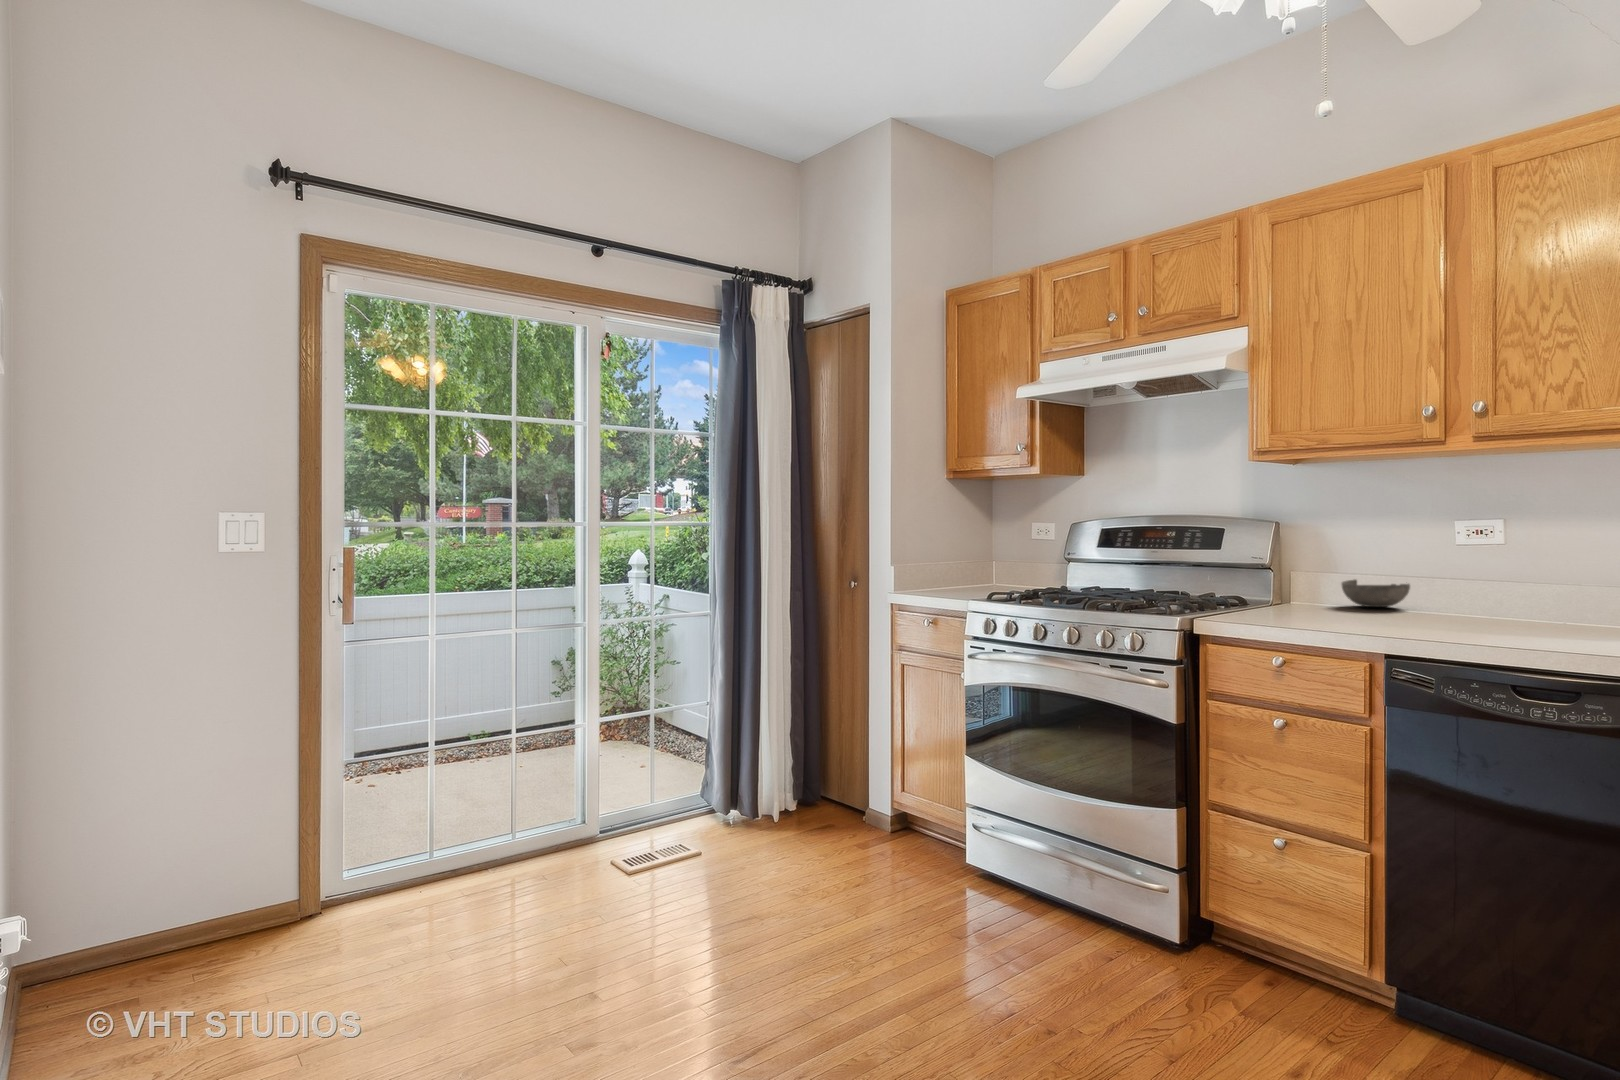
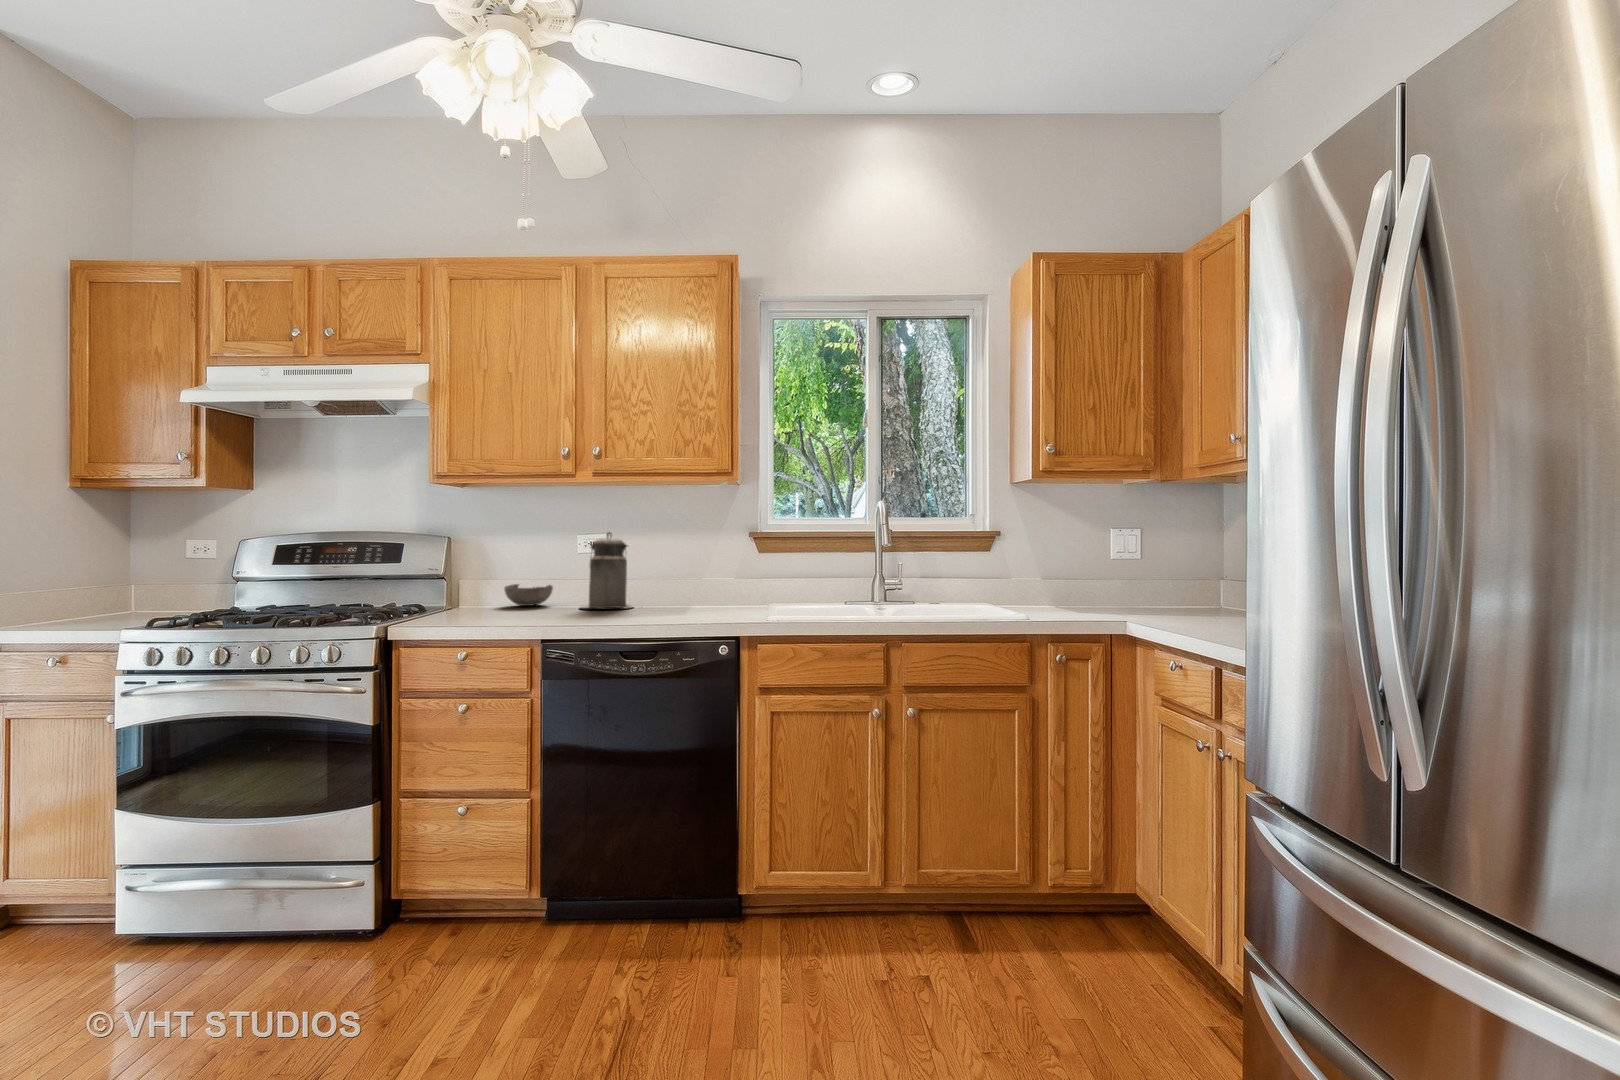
canister: none [1448,515,1542,622] -> present [580,532,632,608]

